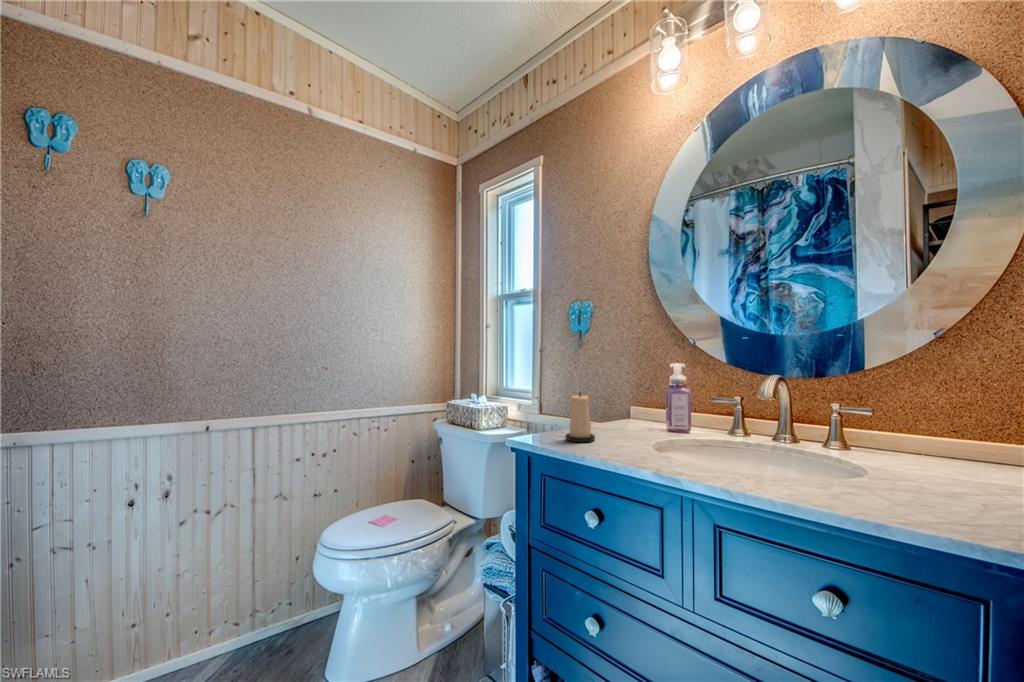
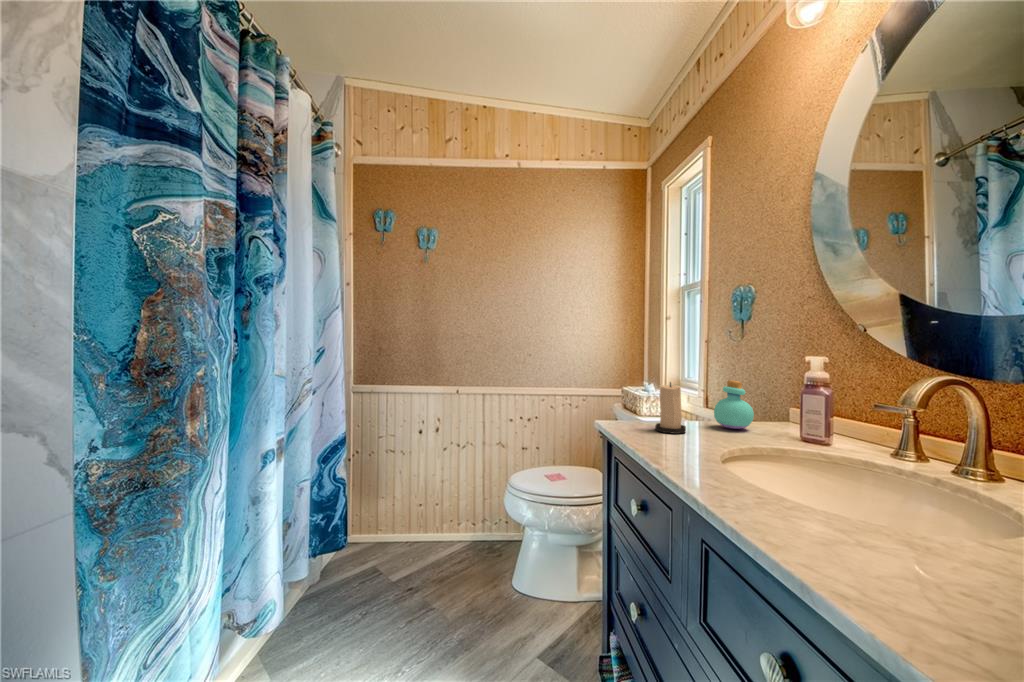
perfume bottle: none [598,387,631,431] -> present [714,380,754,429]

